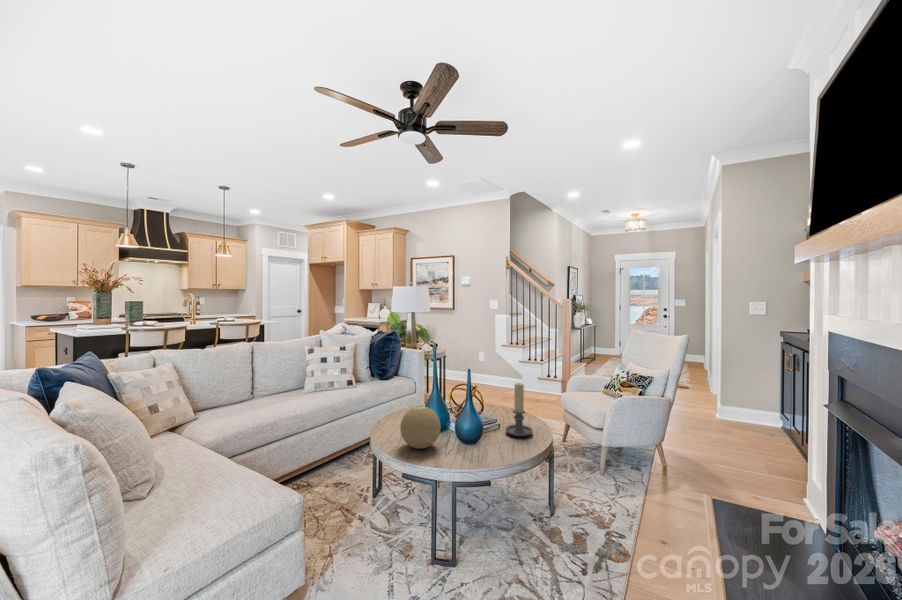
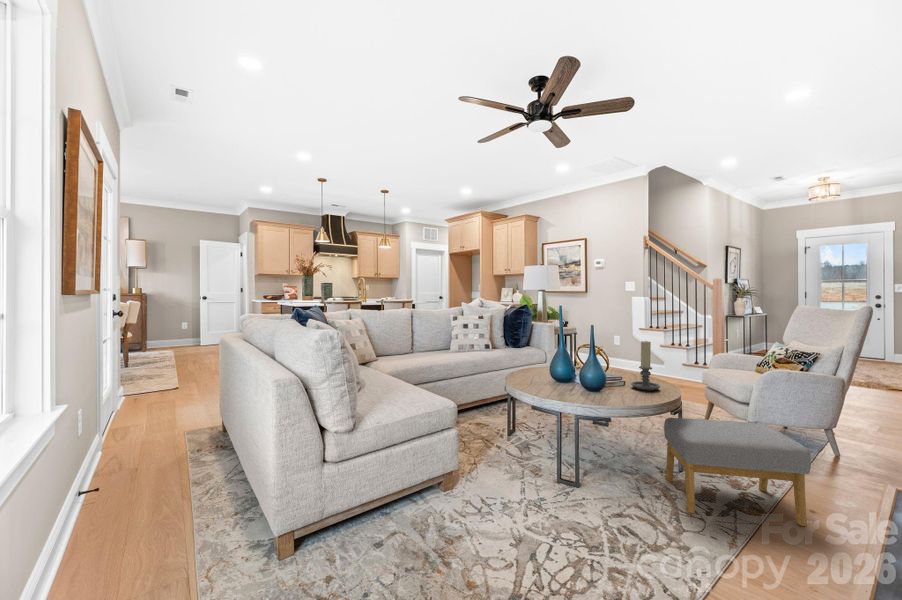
decorative orb: present [400,406,441,449] -> none [531,354,567,389]
footstool: none [538,461,666,575] -> present [664,418,811,526]

